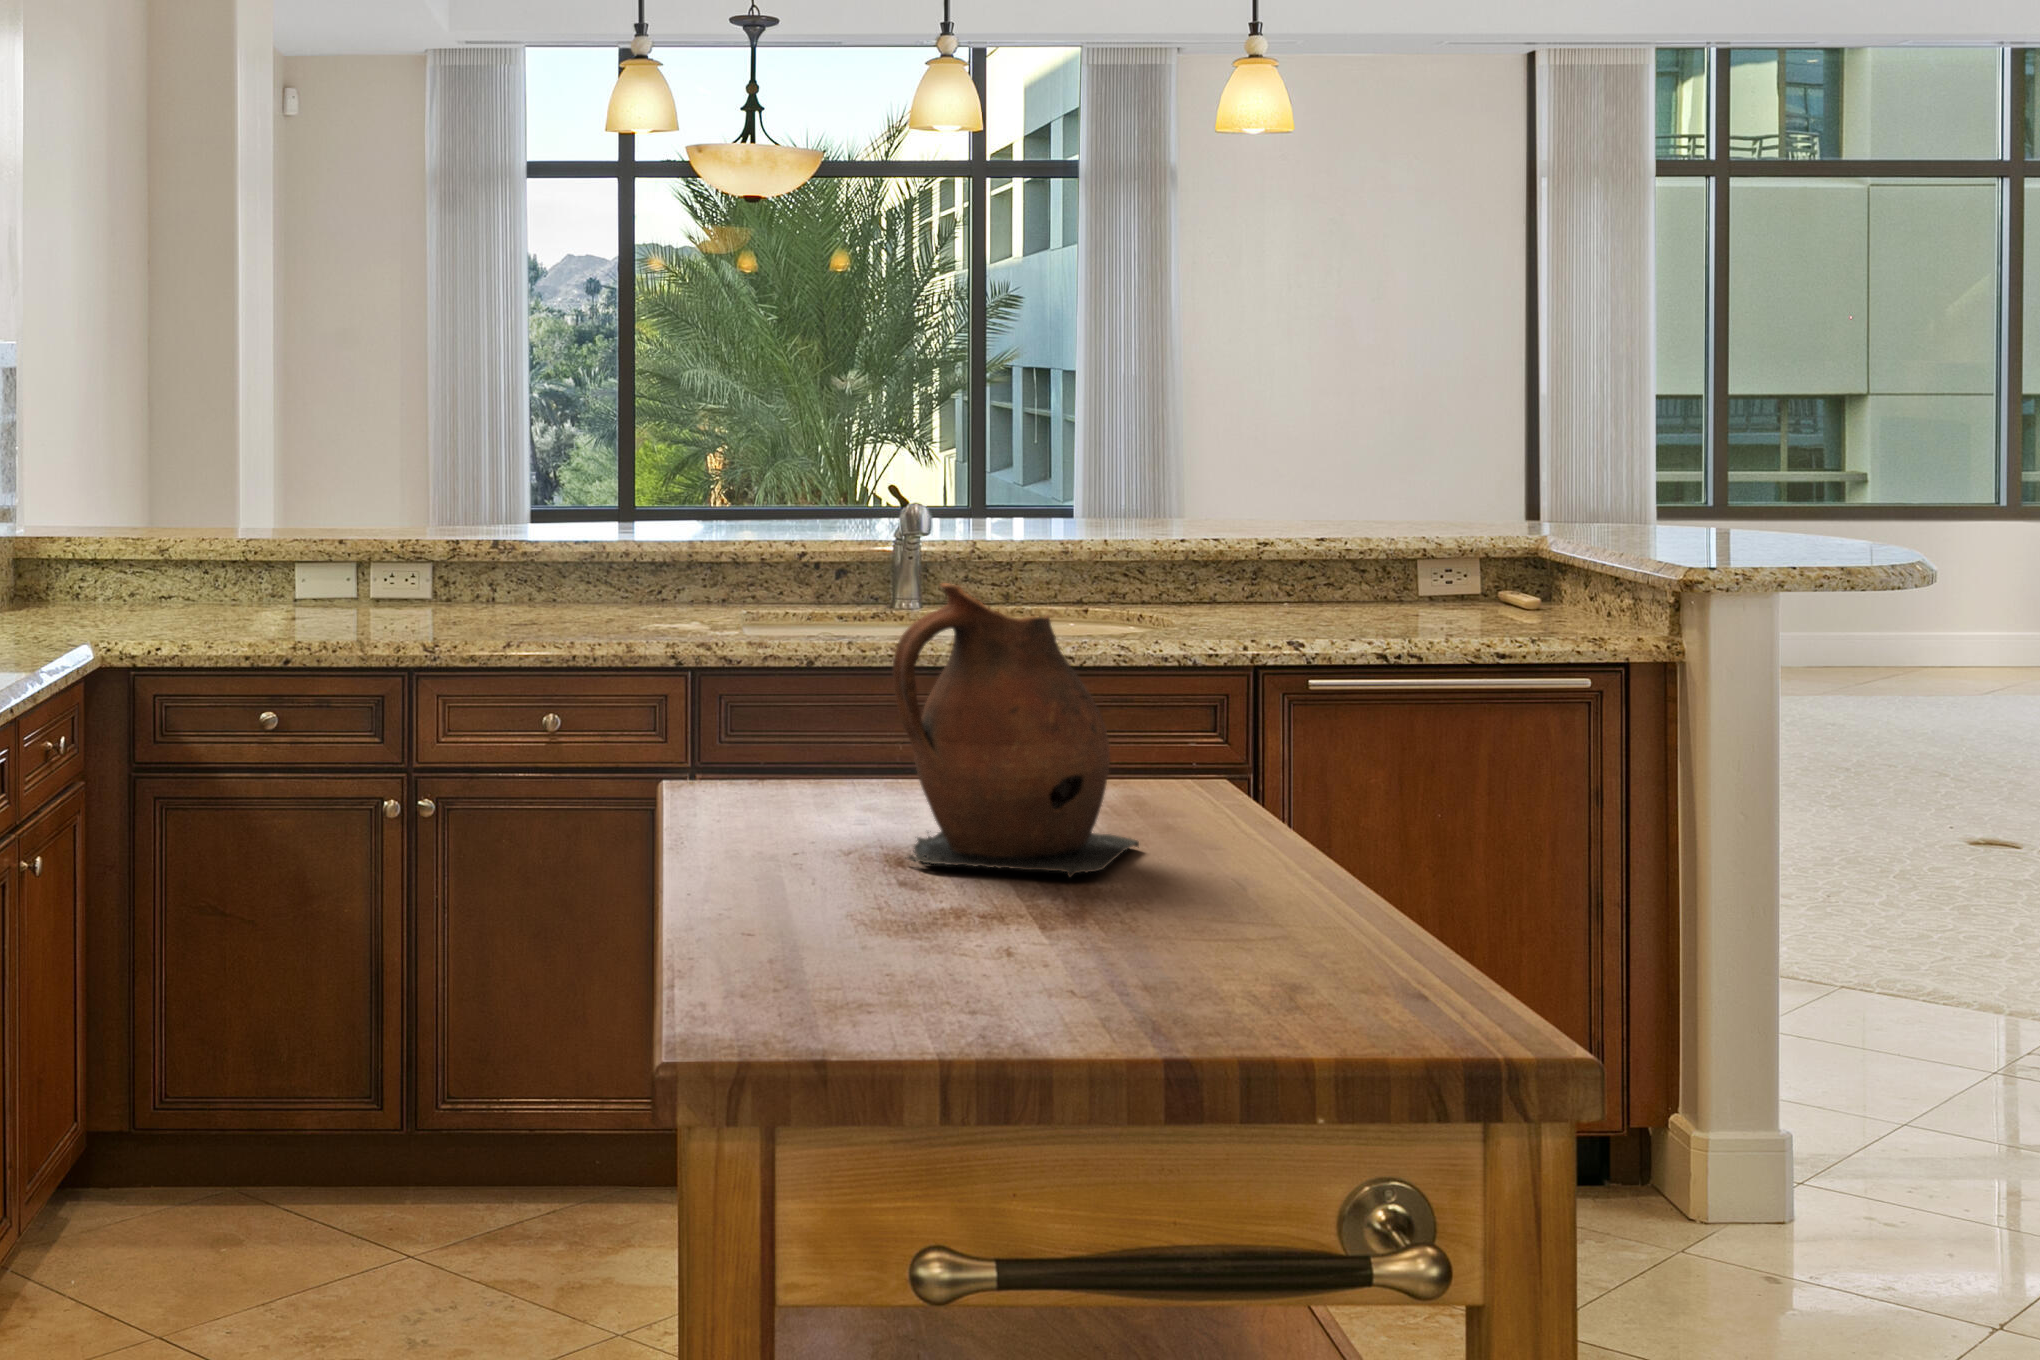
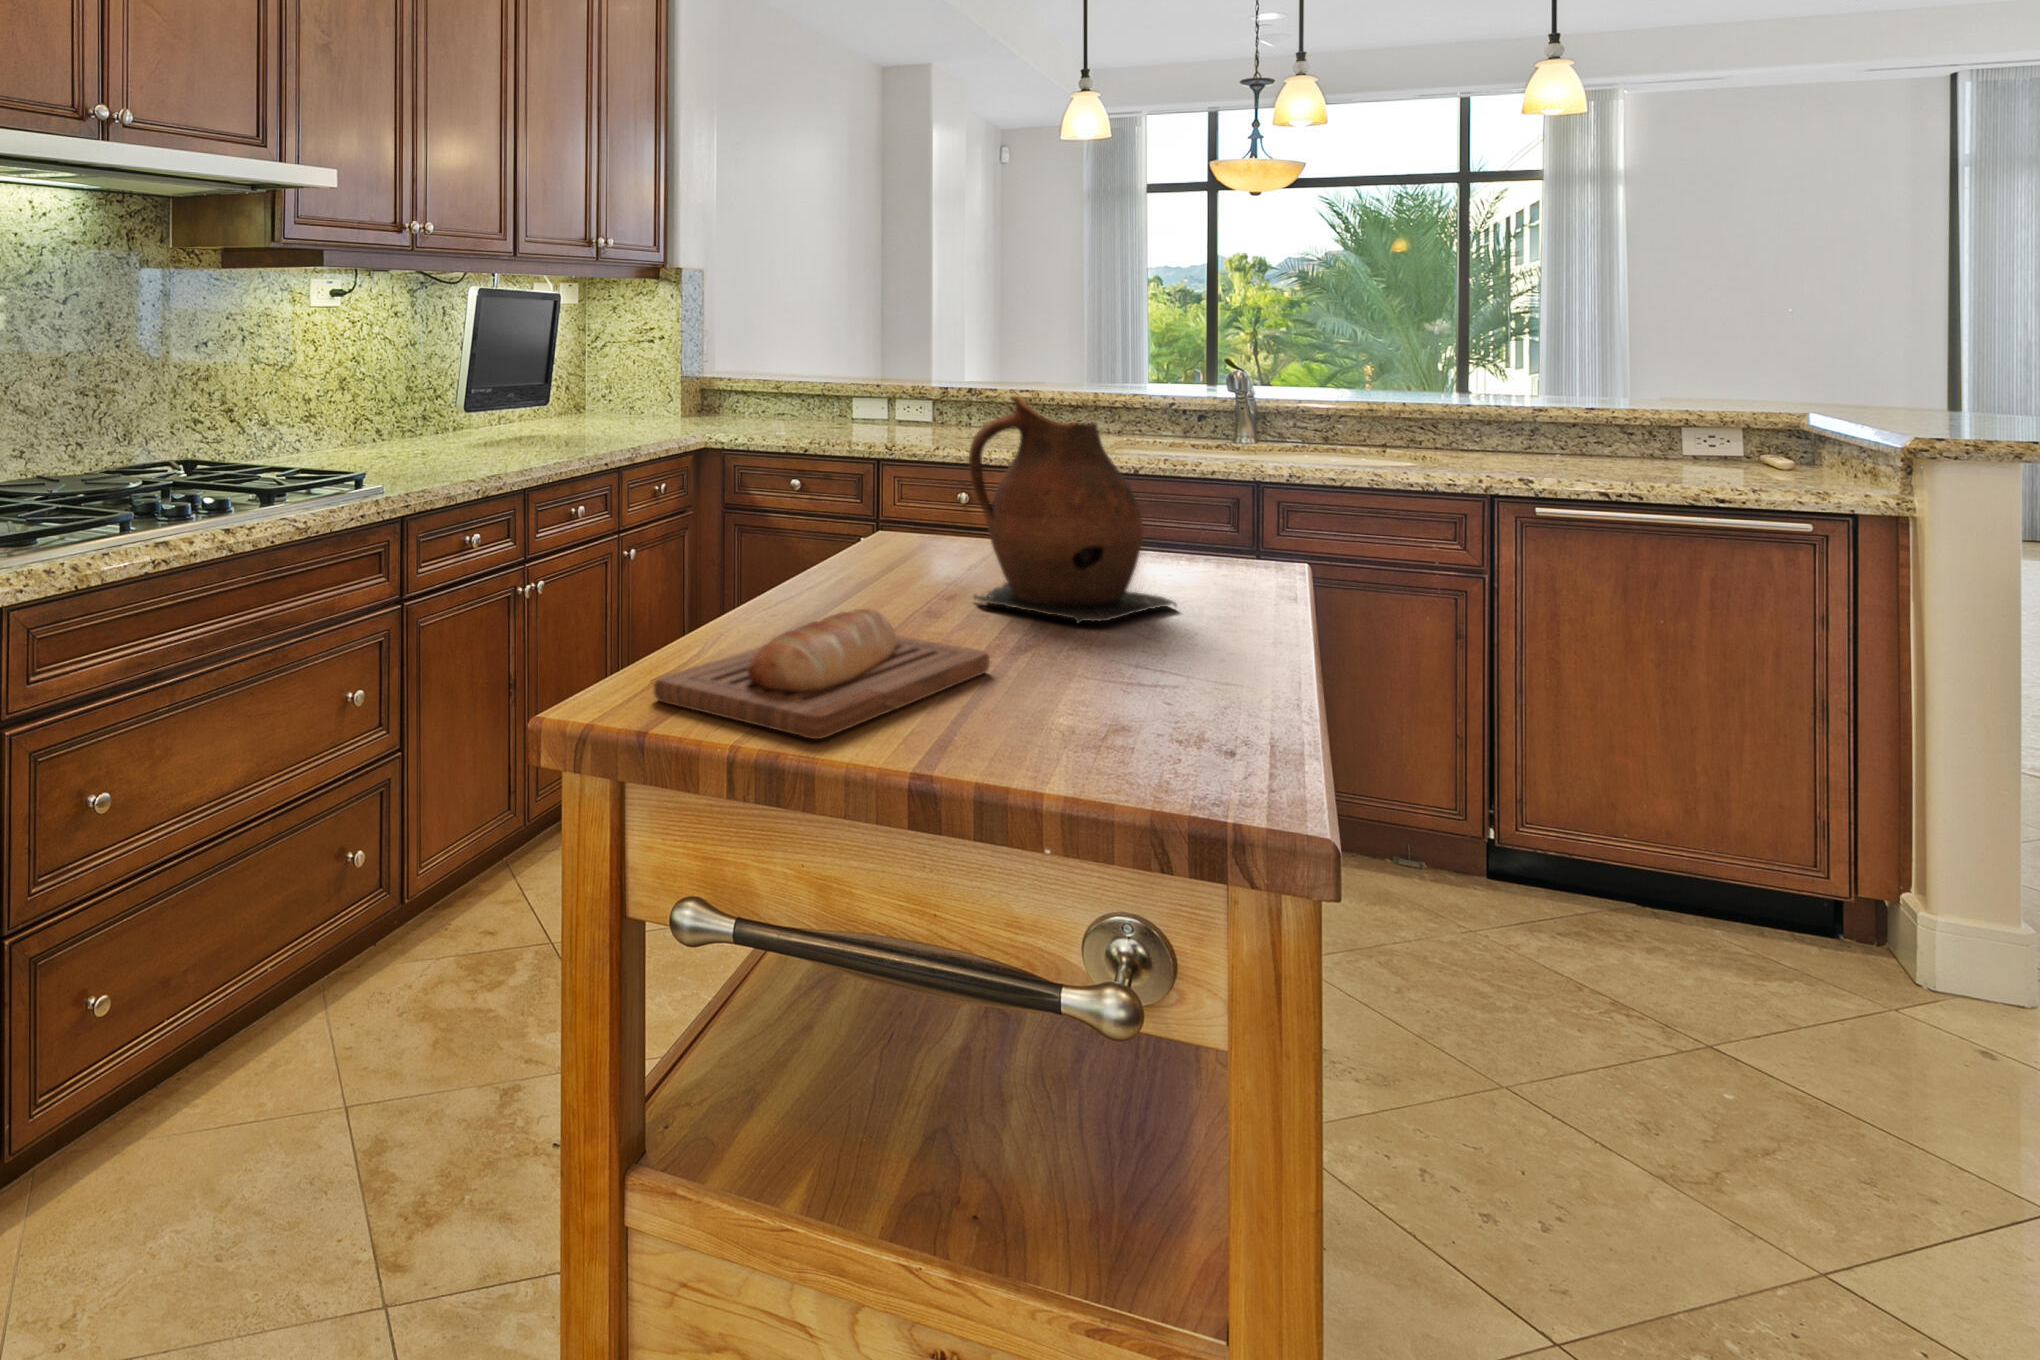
bread loaf: none [761,882,1062,1038] -> present [654,609,990,739]

